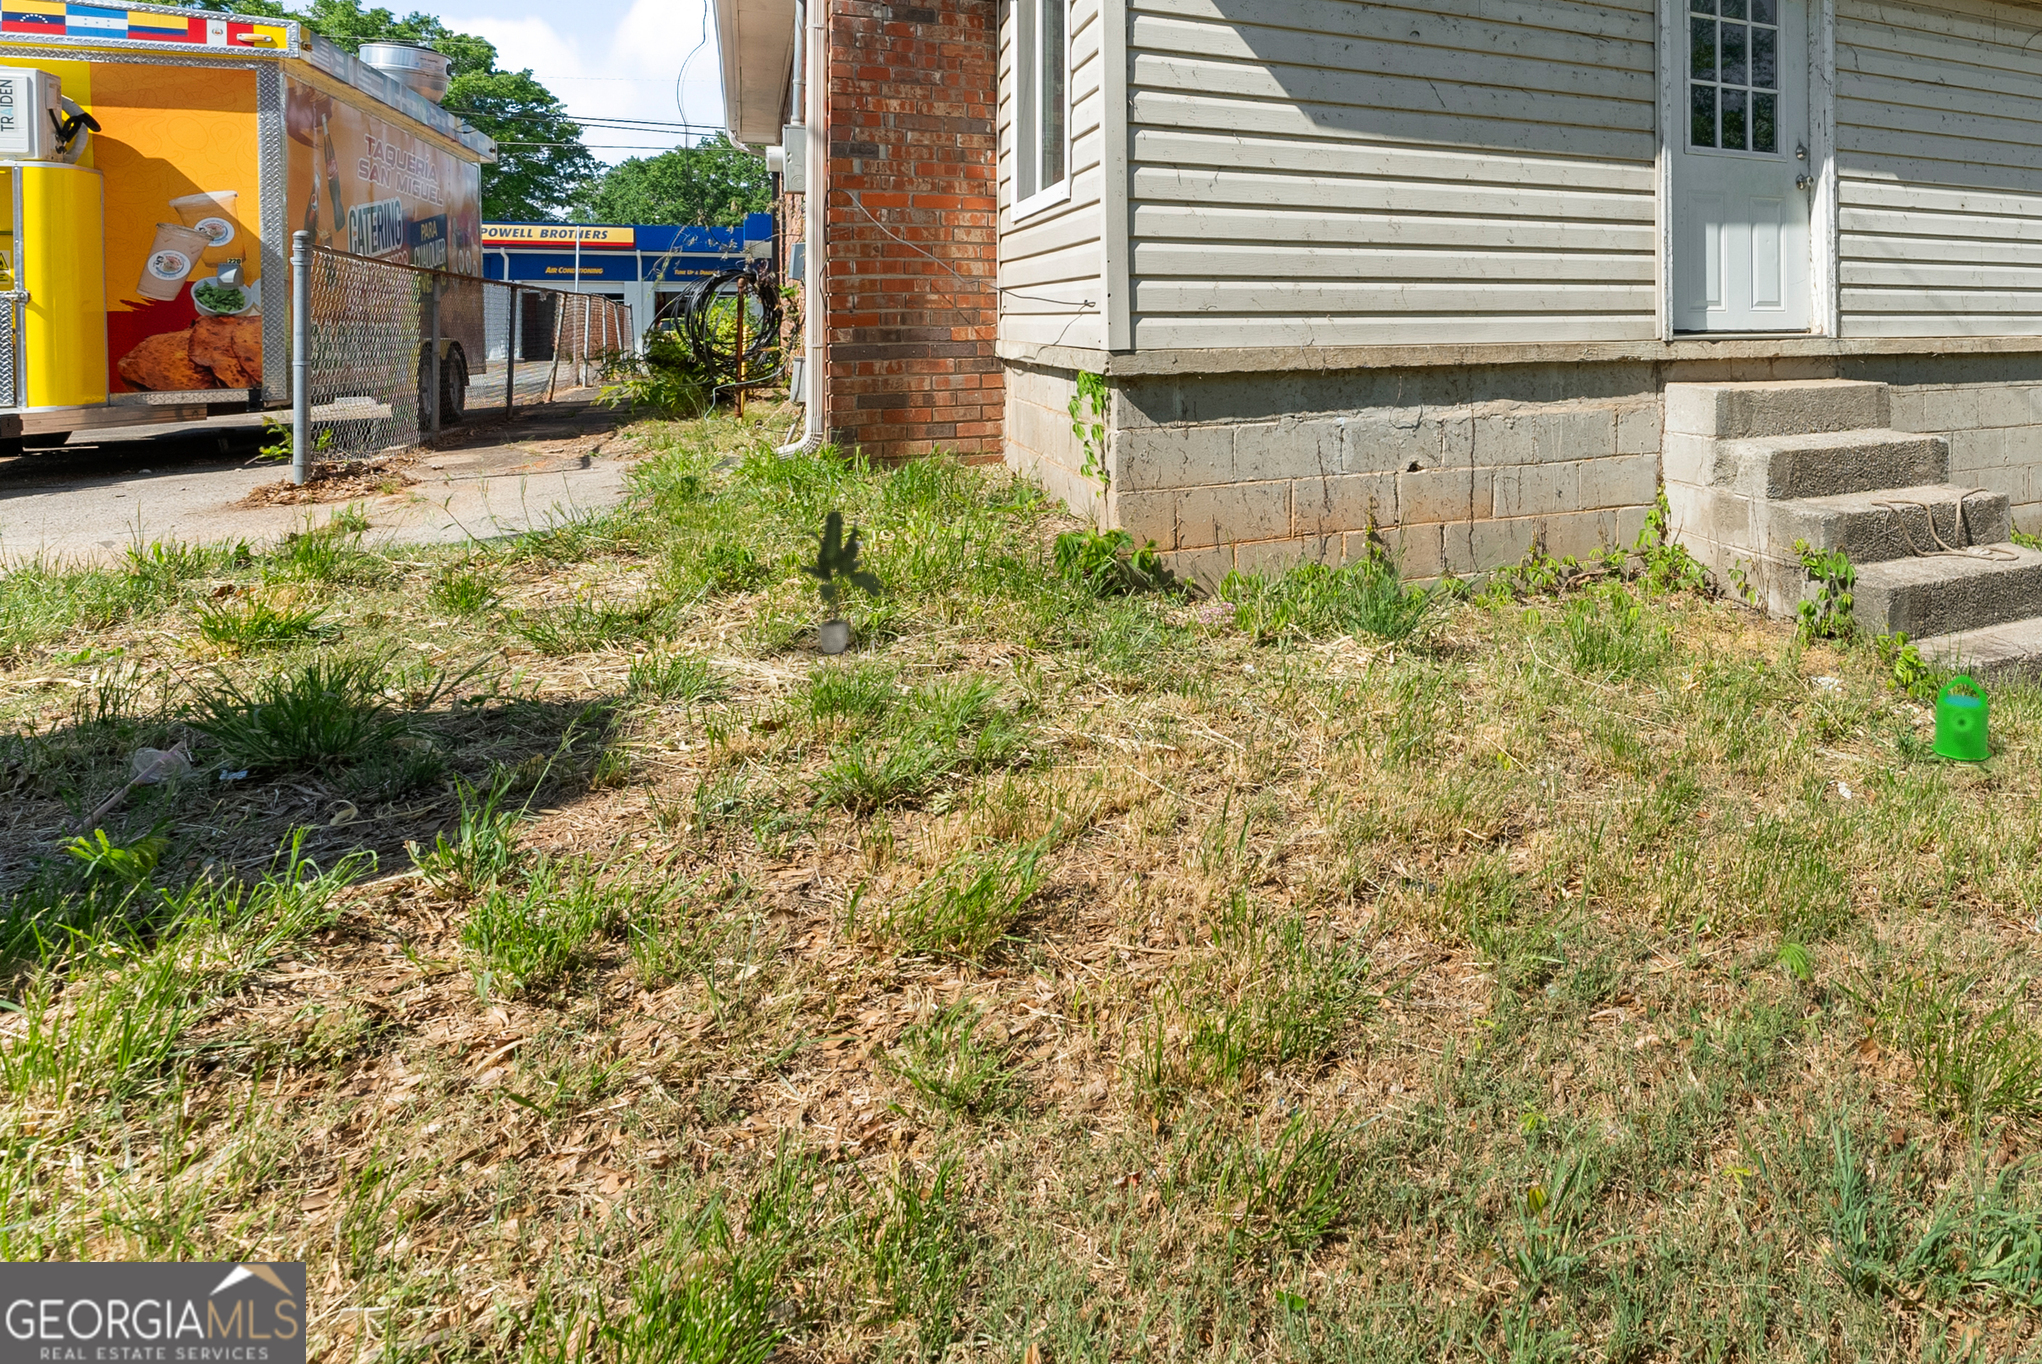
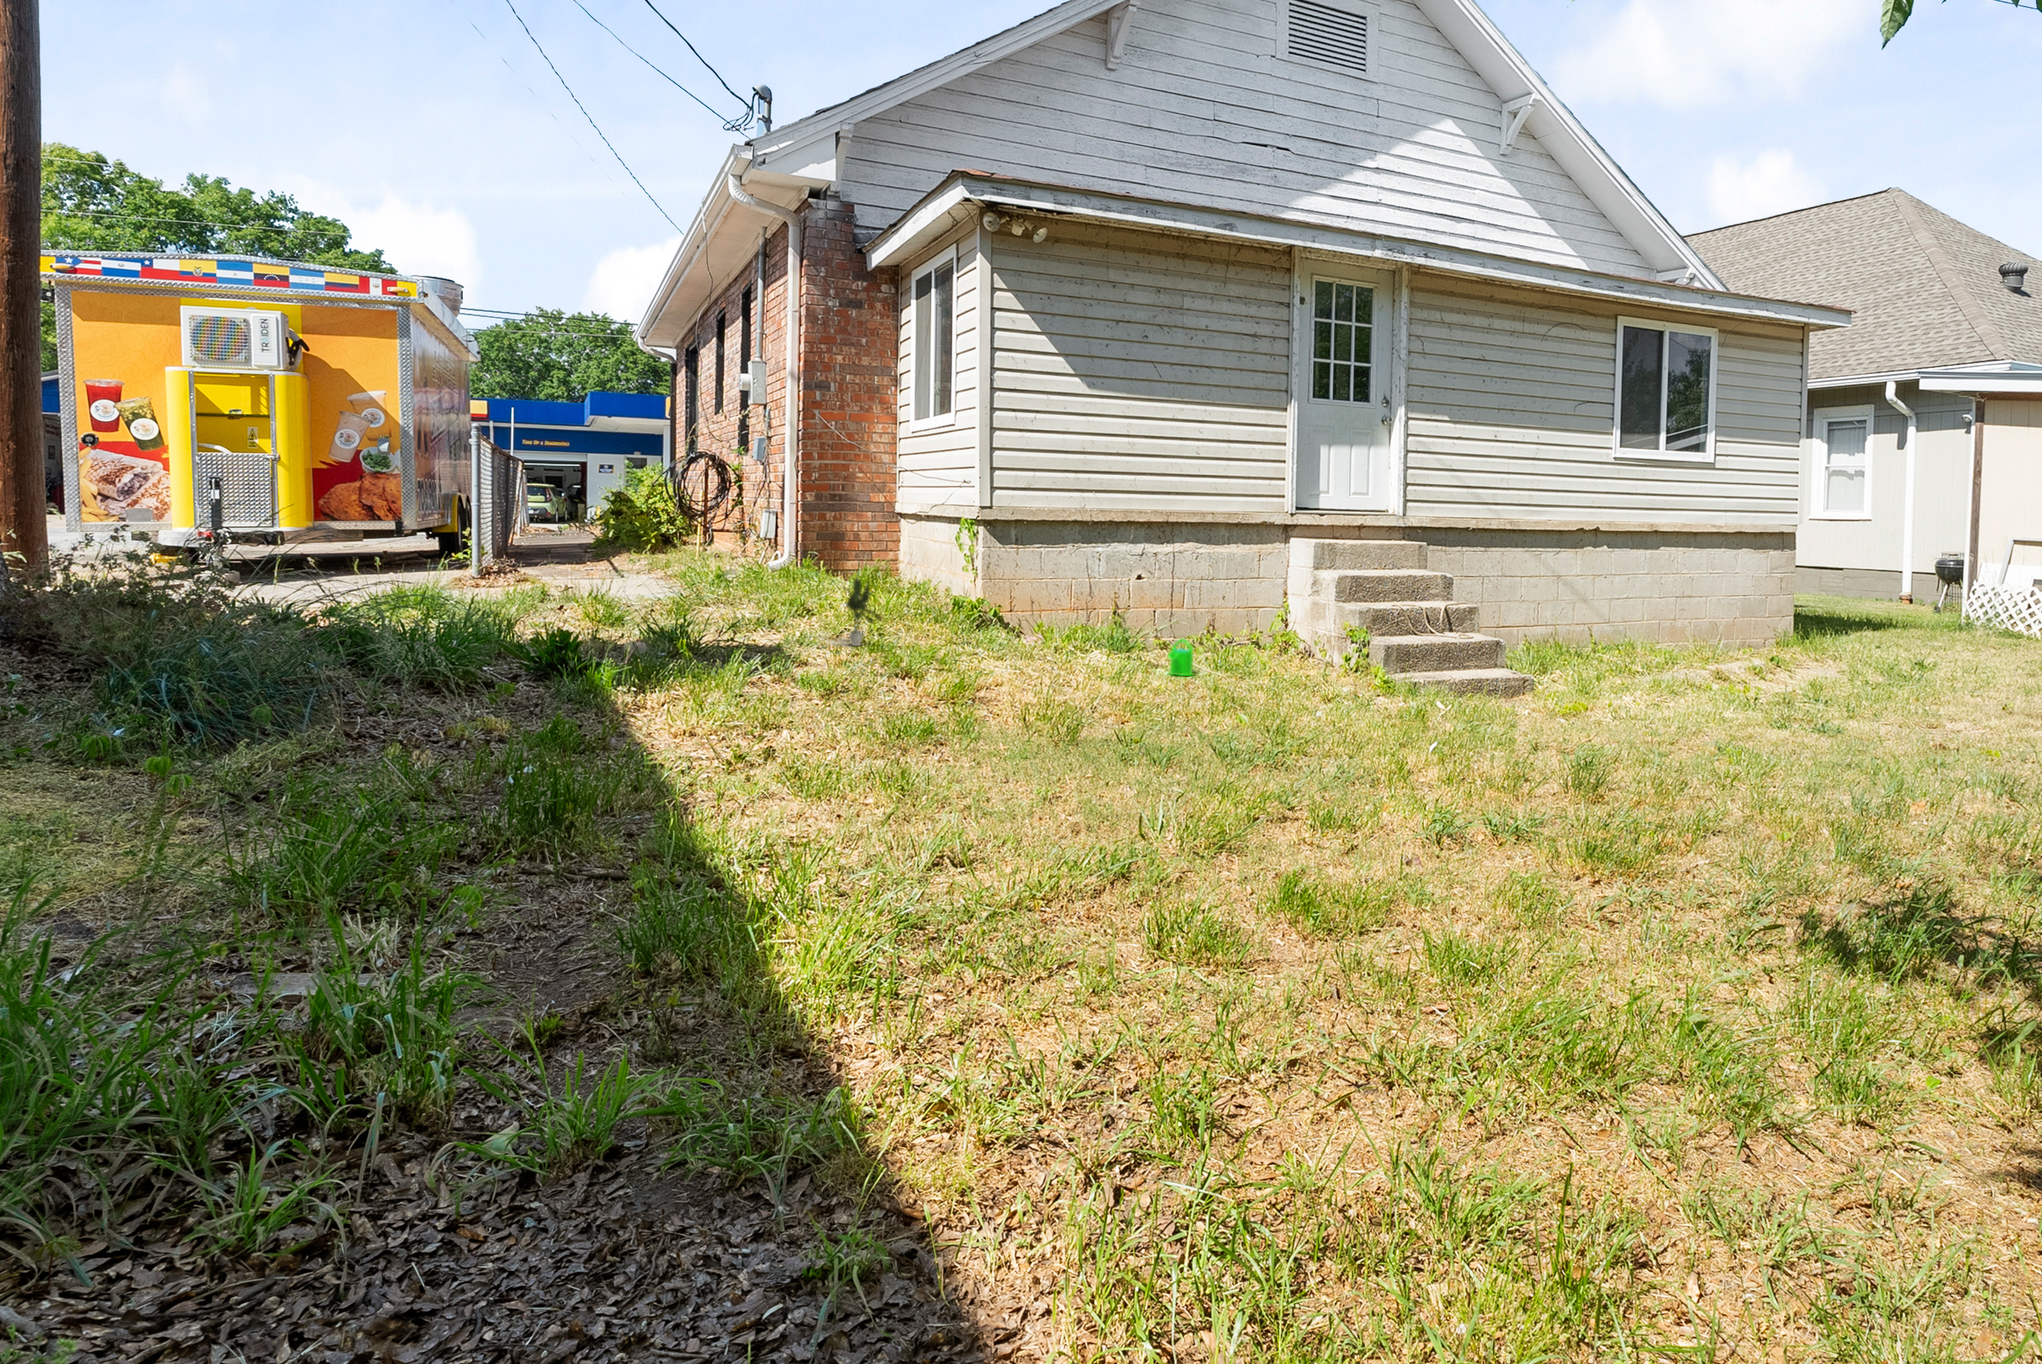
watering can: present [1931,675,1991,760] -> present [1168,638,1193,676]

